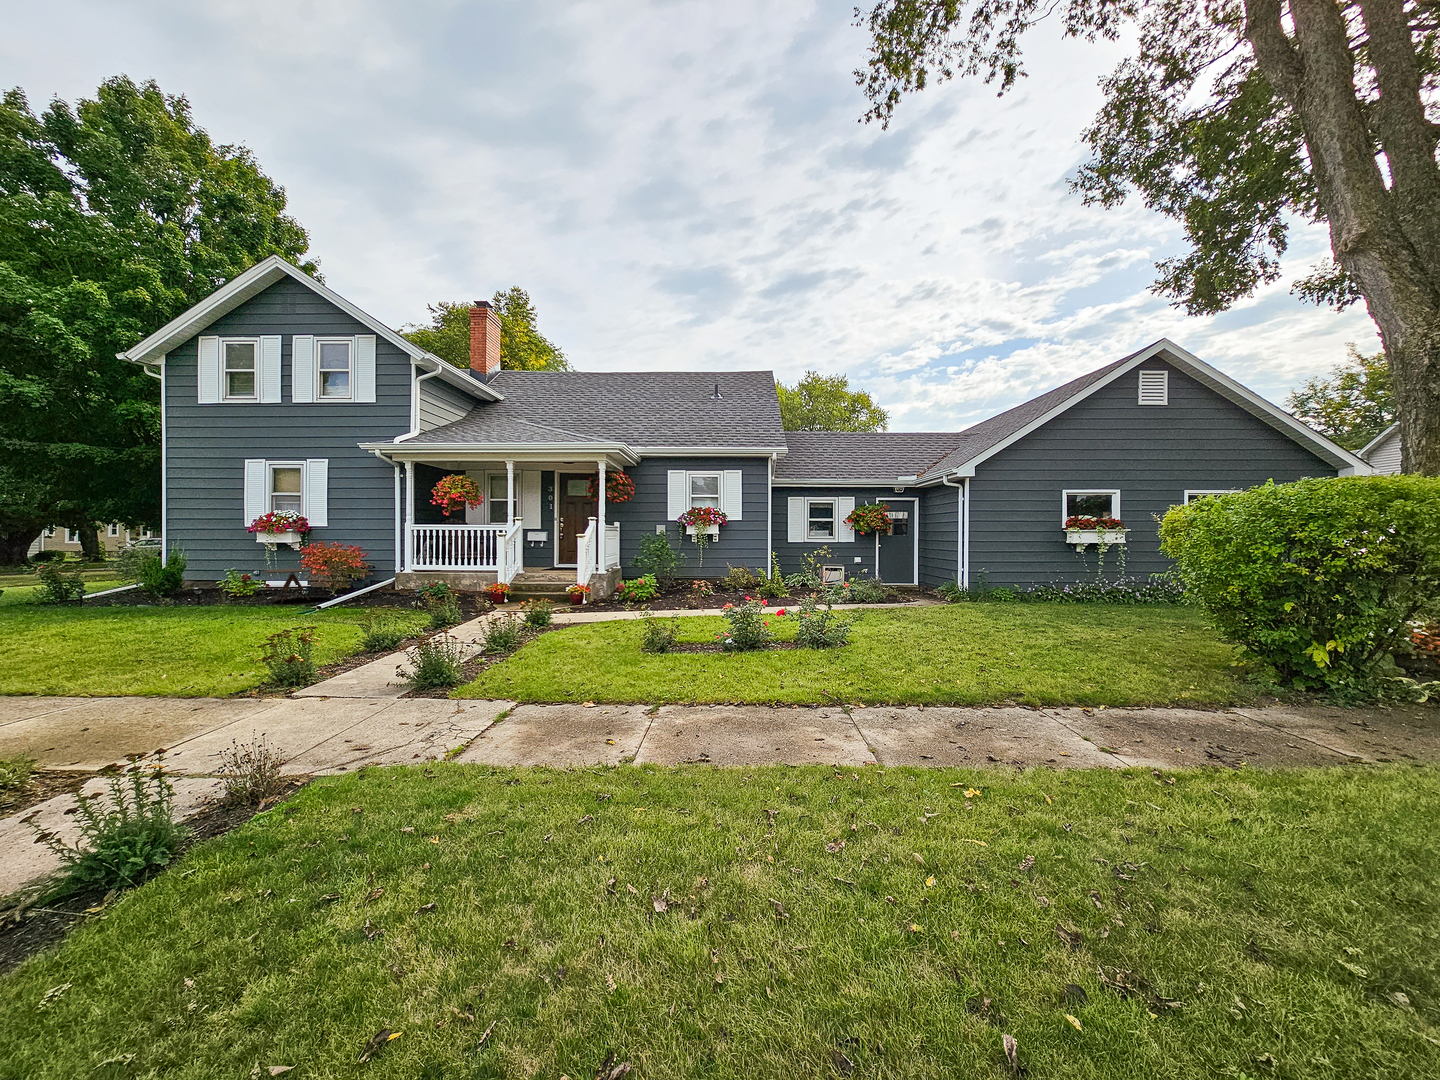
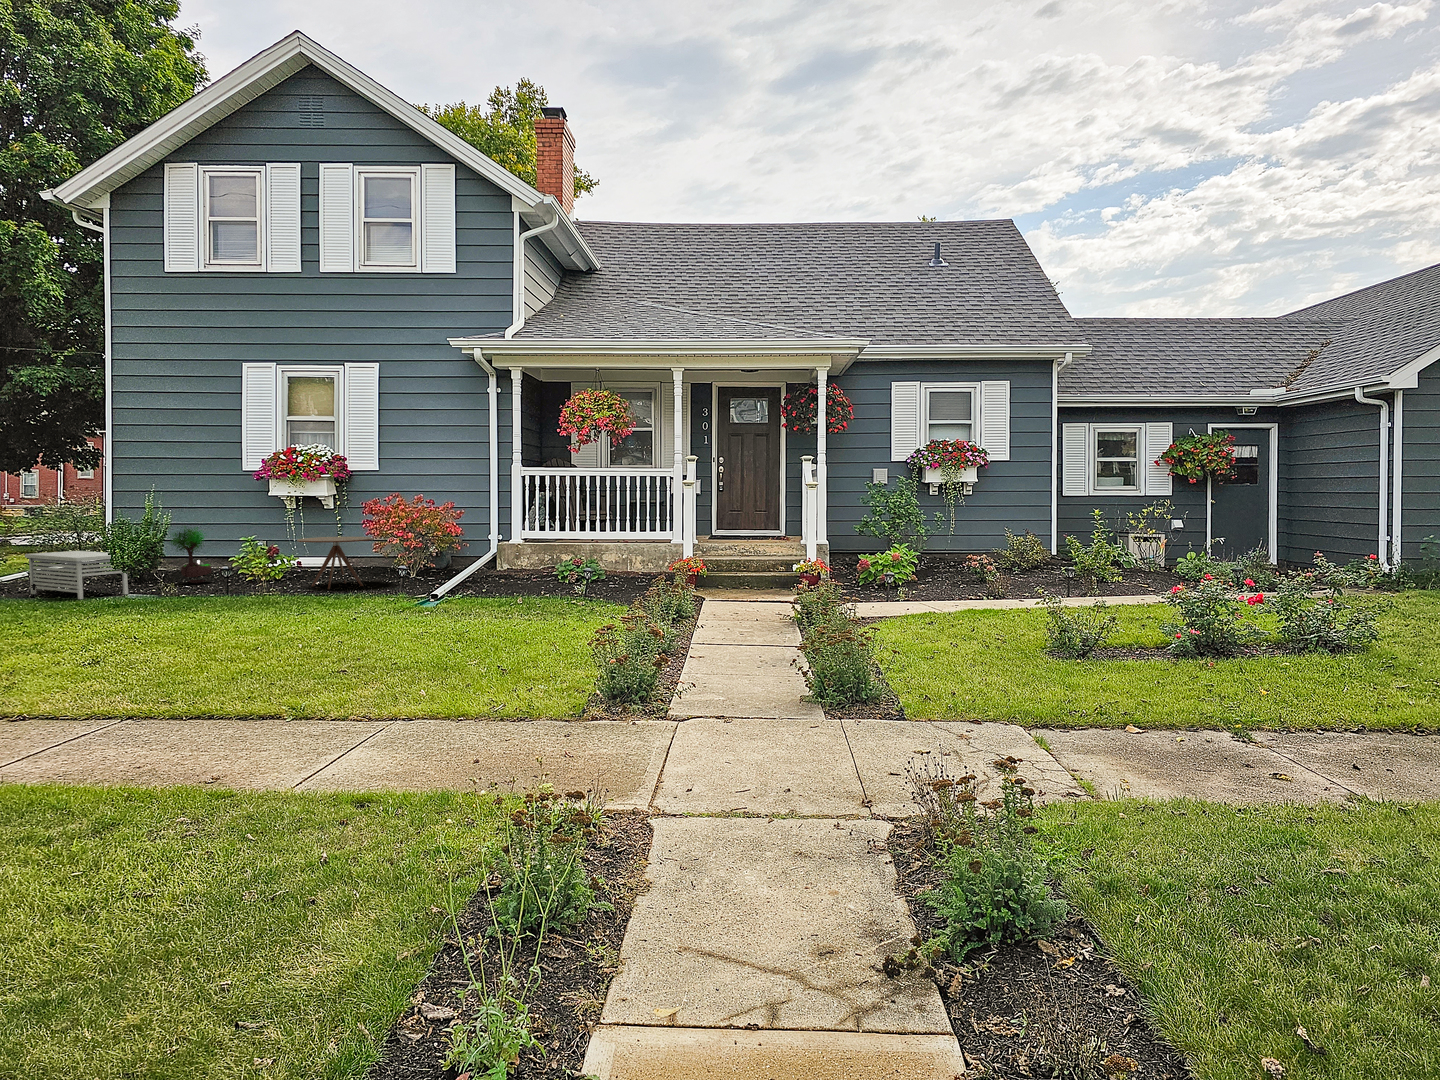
potted tree: none [183,560,219,599] -> present [171,526,211,583]
storage bench: none [77,578,146,610] -> present [25,551,128,599]

